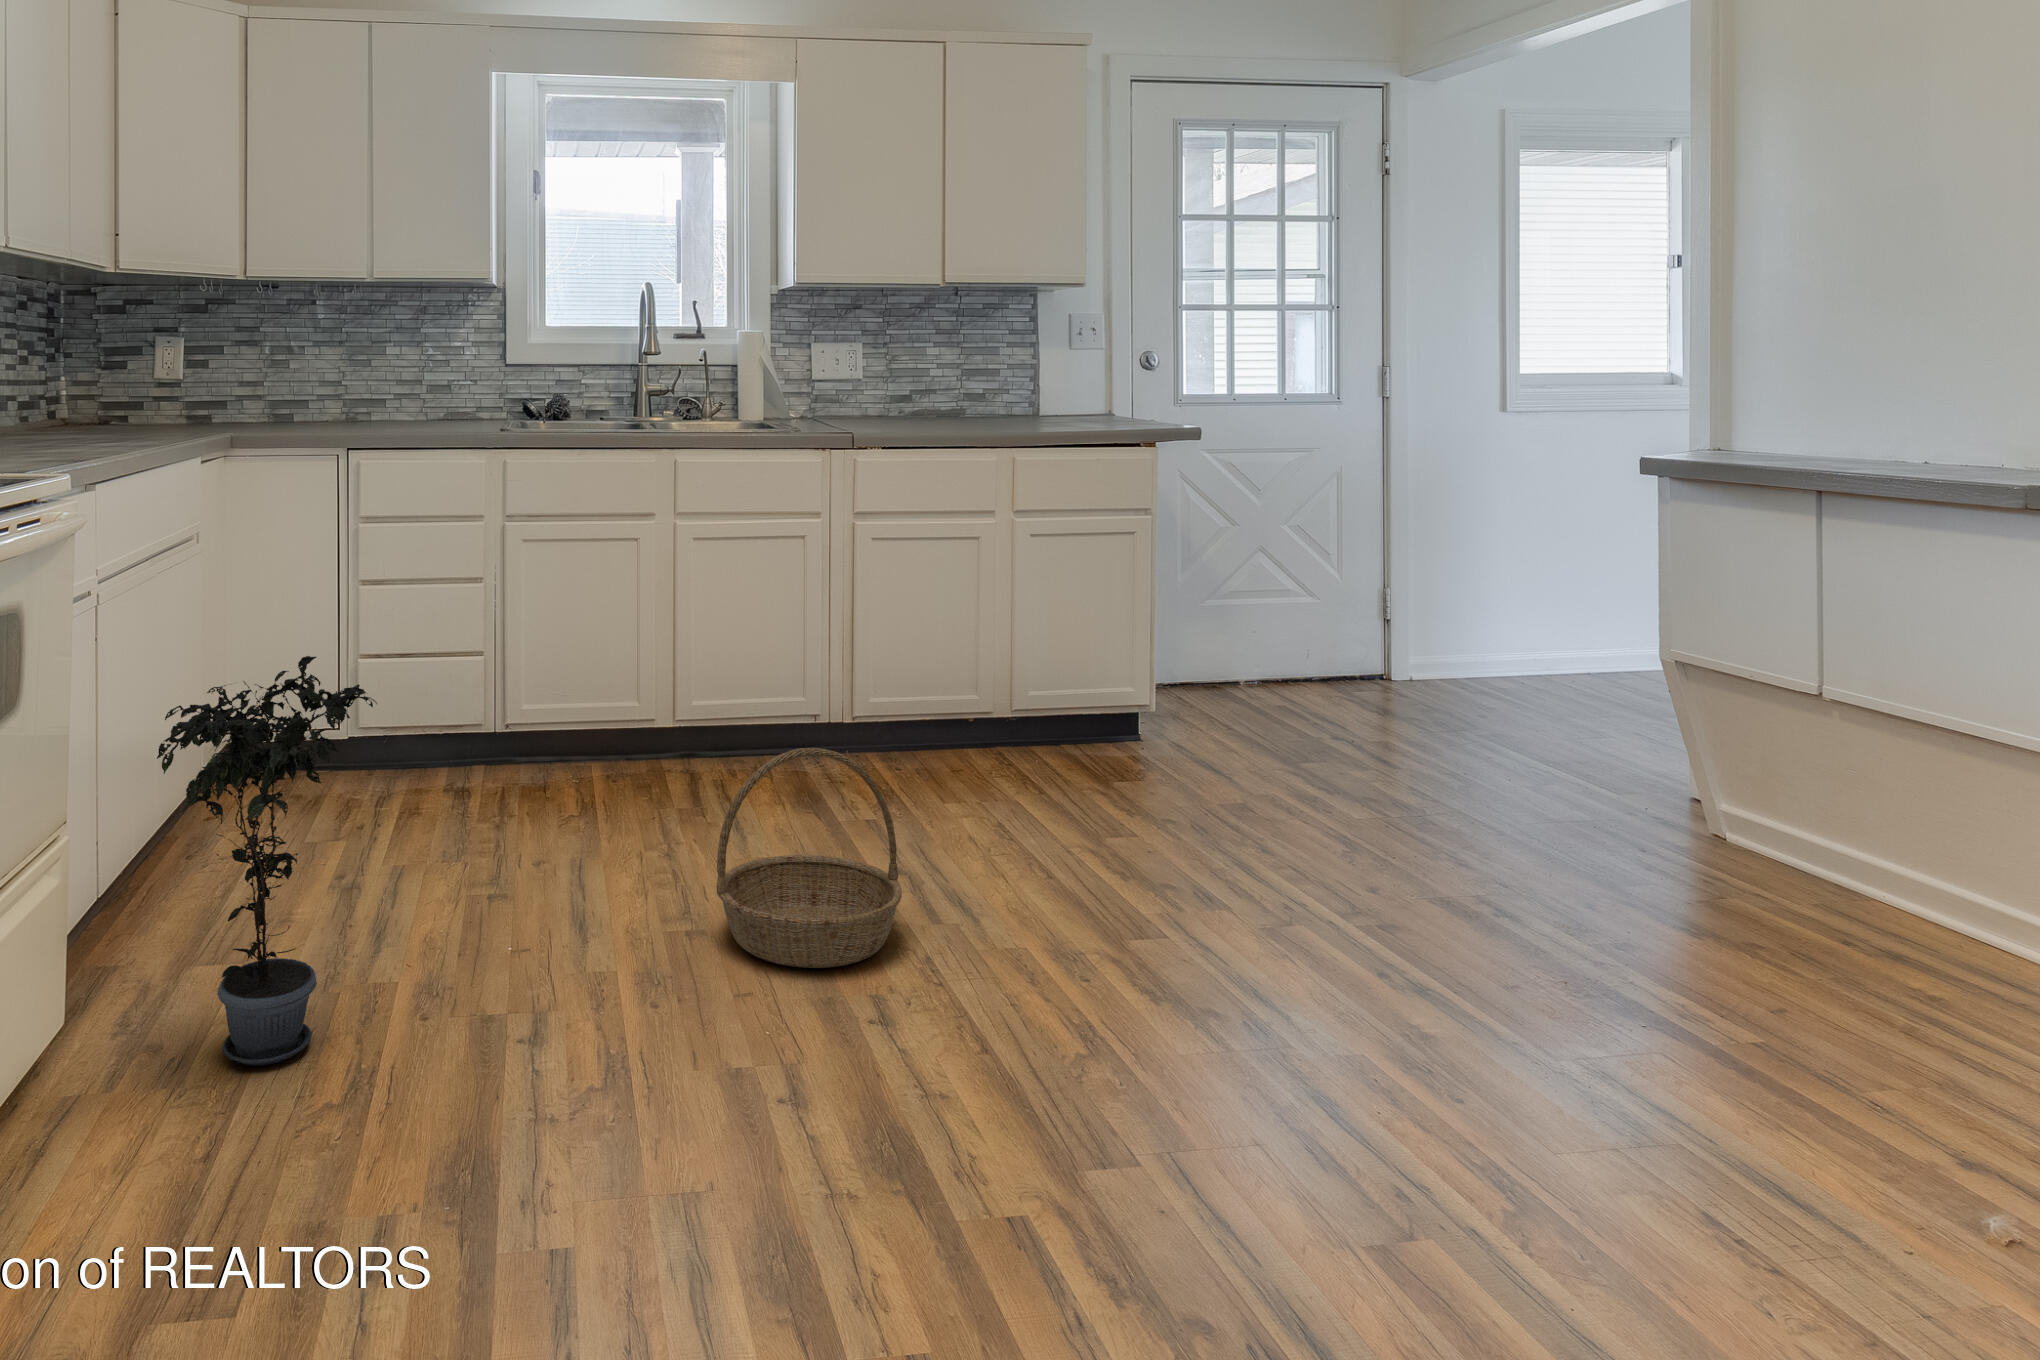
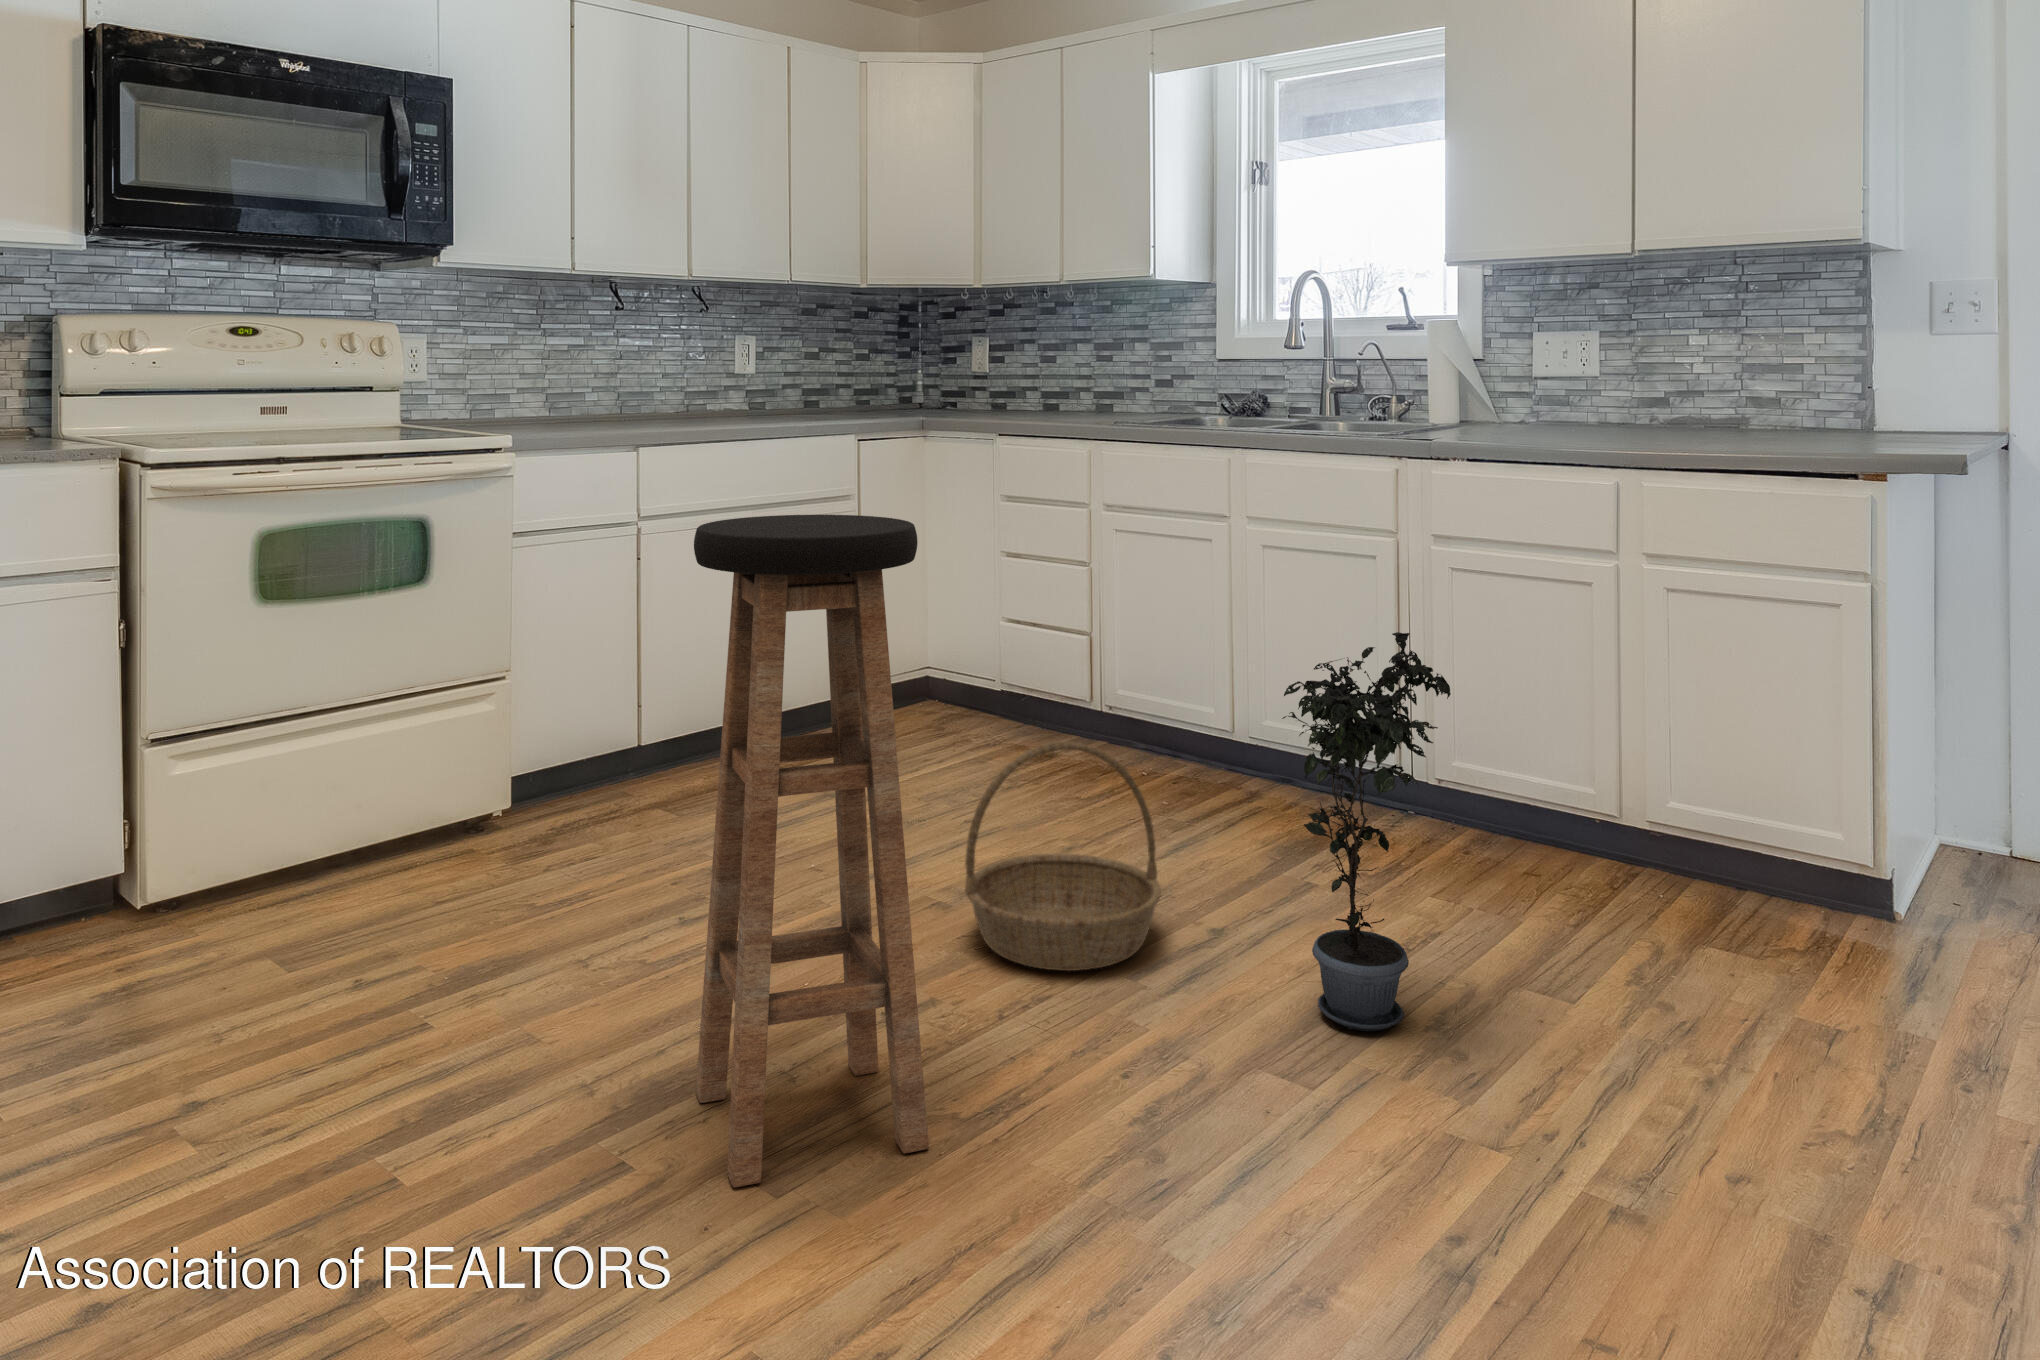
bar stool: none [457,528,683,1184] -> present [694,515,929,1187]
potted plant: present [157,656,377,1066] -> present [1282,632,1451,1031]

